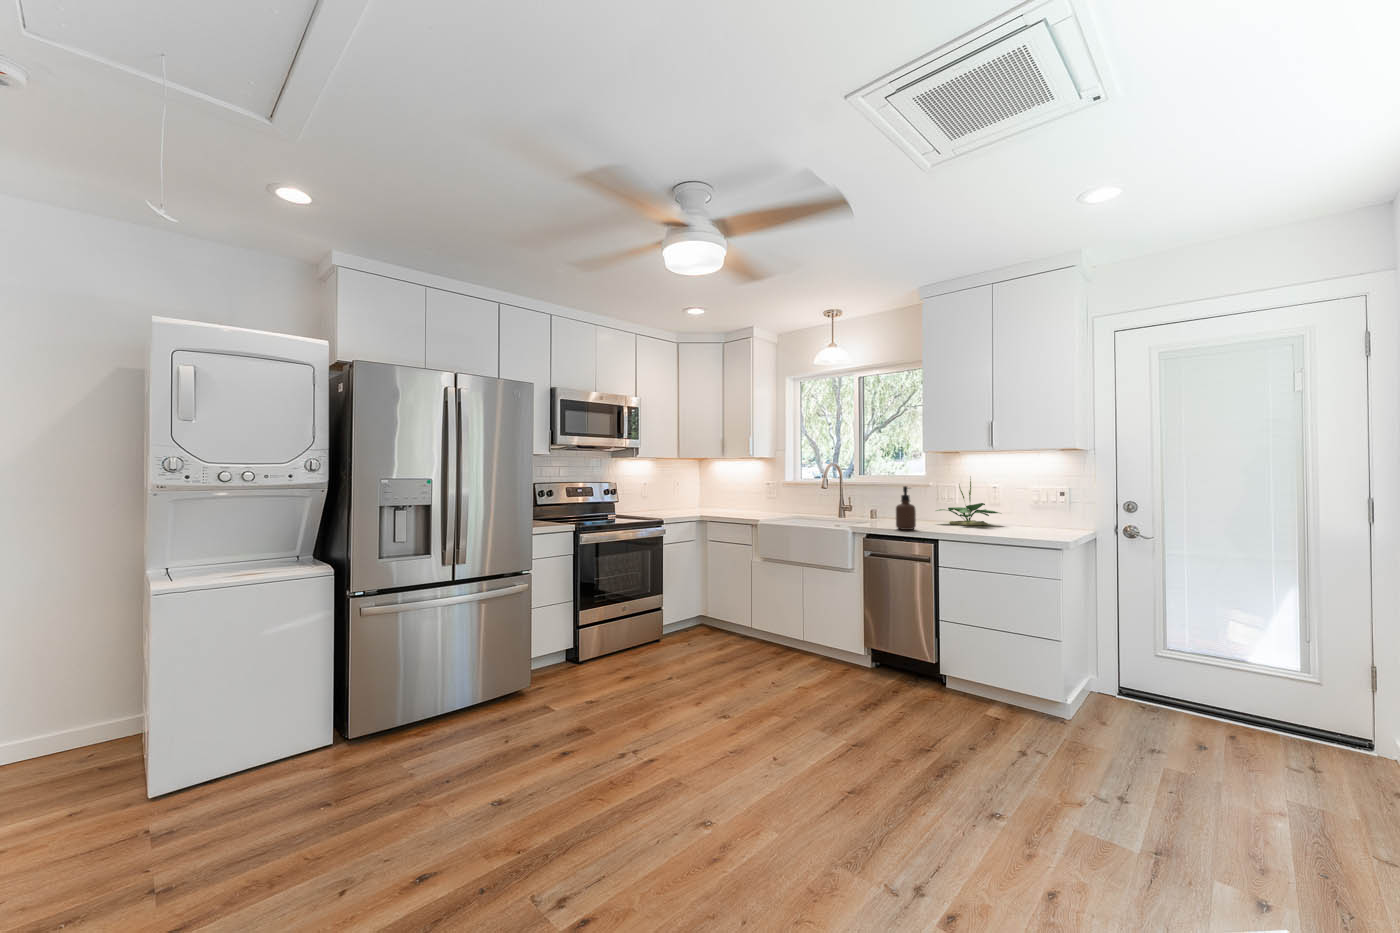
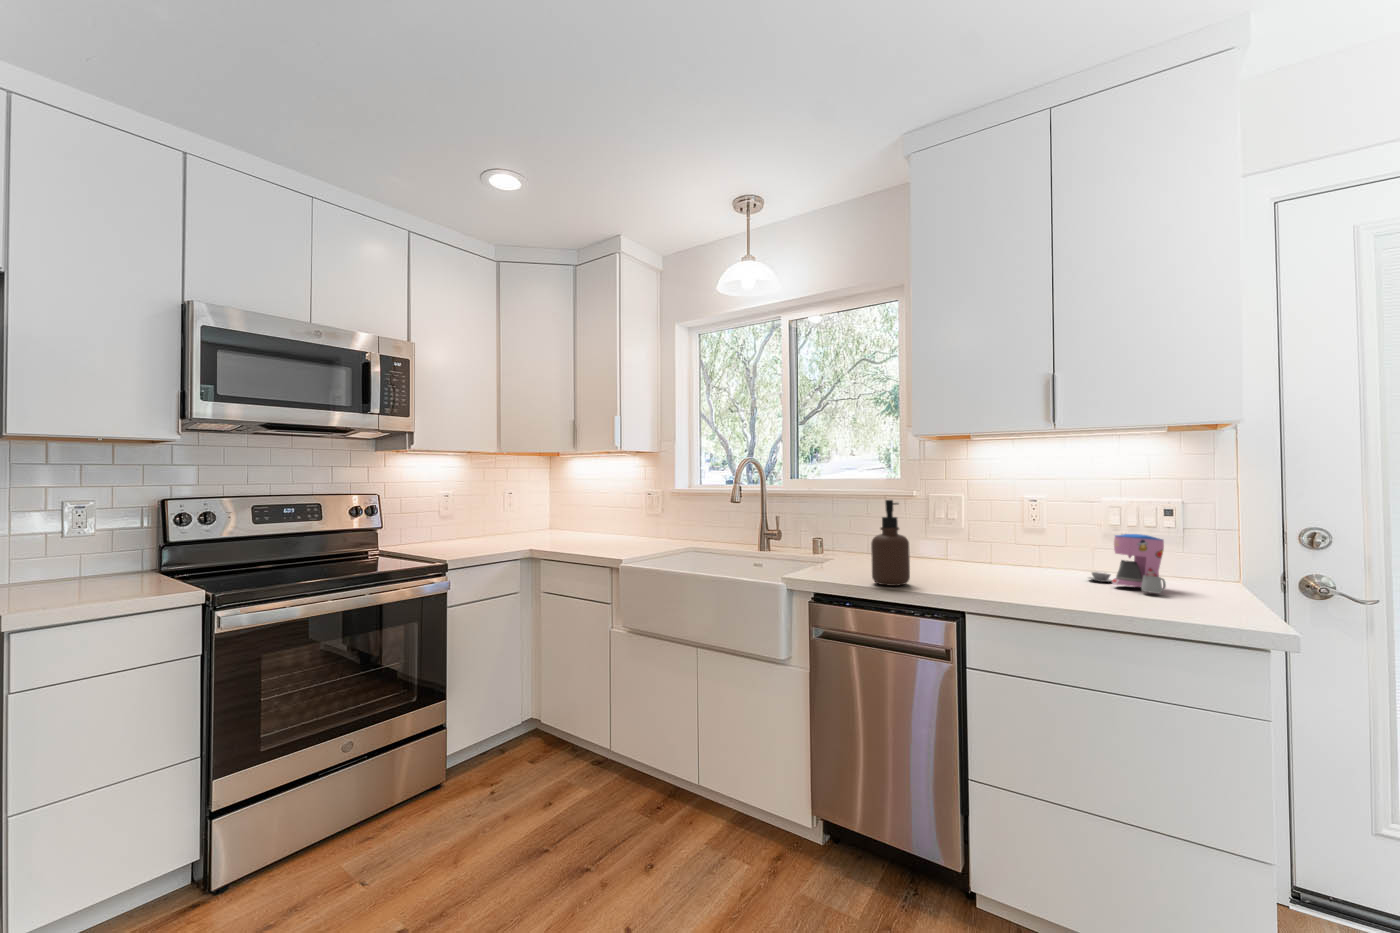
potted plant: present [936,479,998,525] -> none [931,479,1054,571]
coffee maker: none [1013,504,1049,533] -> present [1089,534,1166,593]

